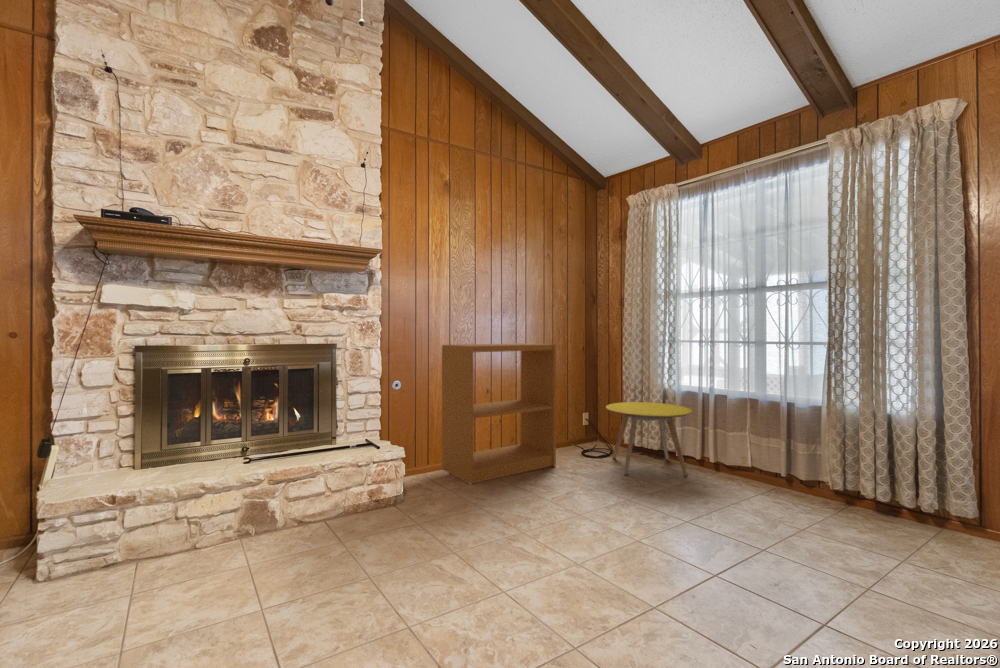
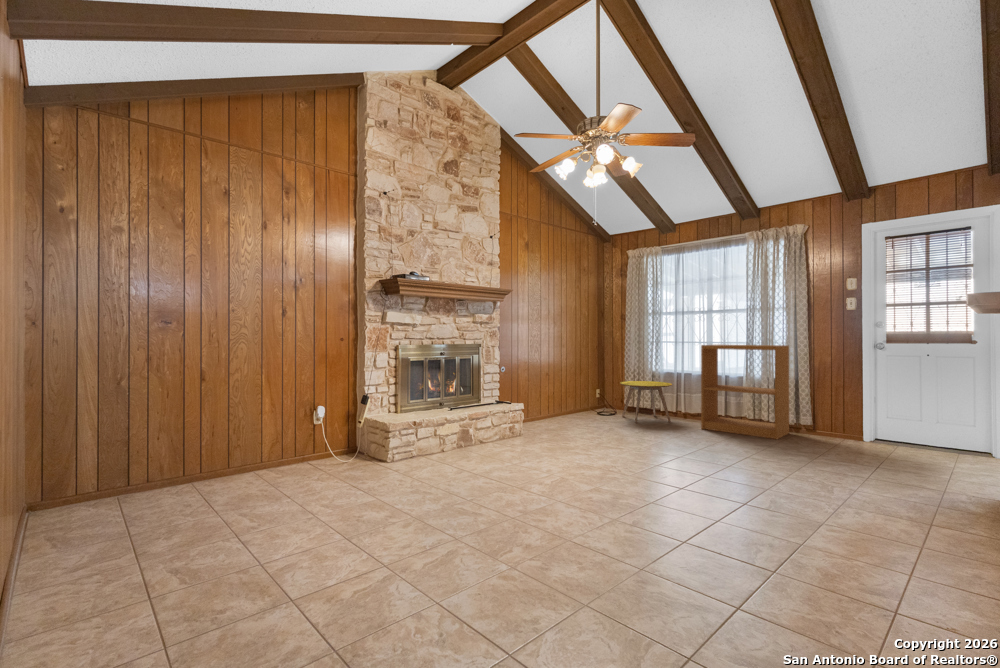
bookshelf: present [442,343,556,485] -> present [701,345,789,439]

